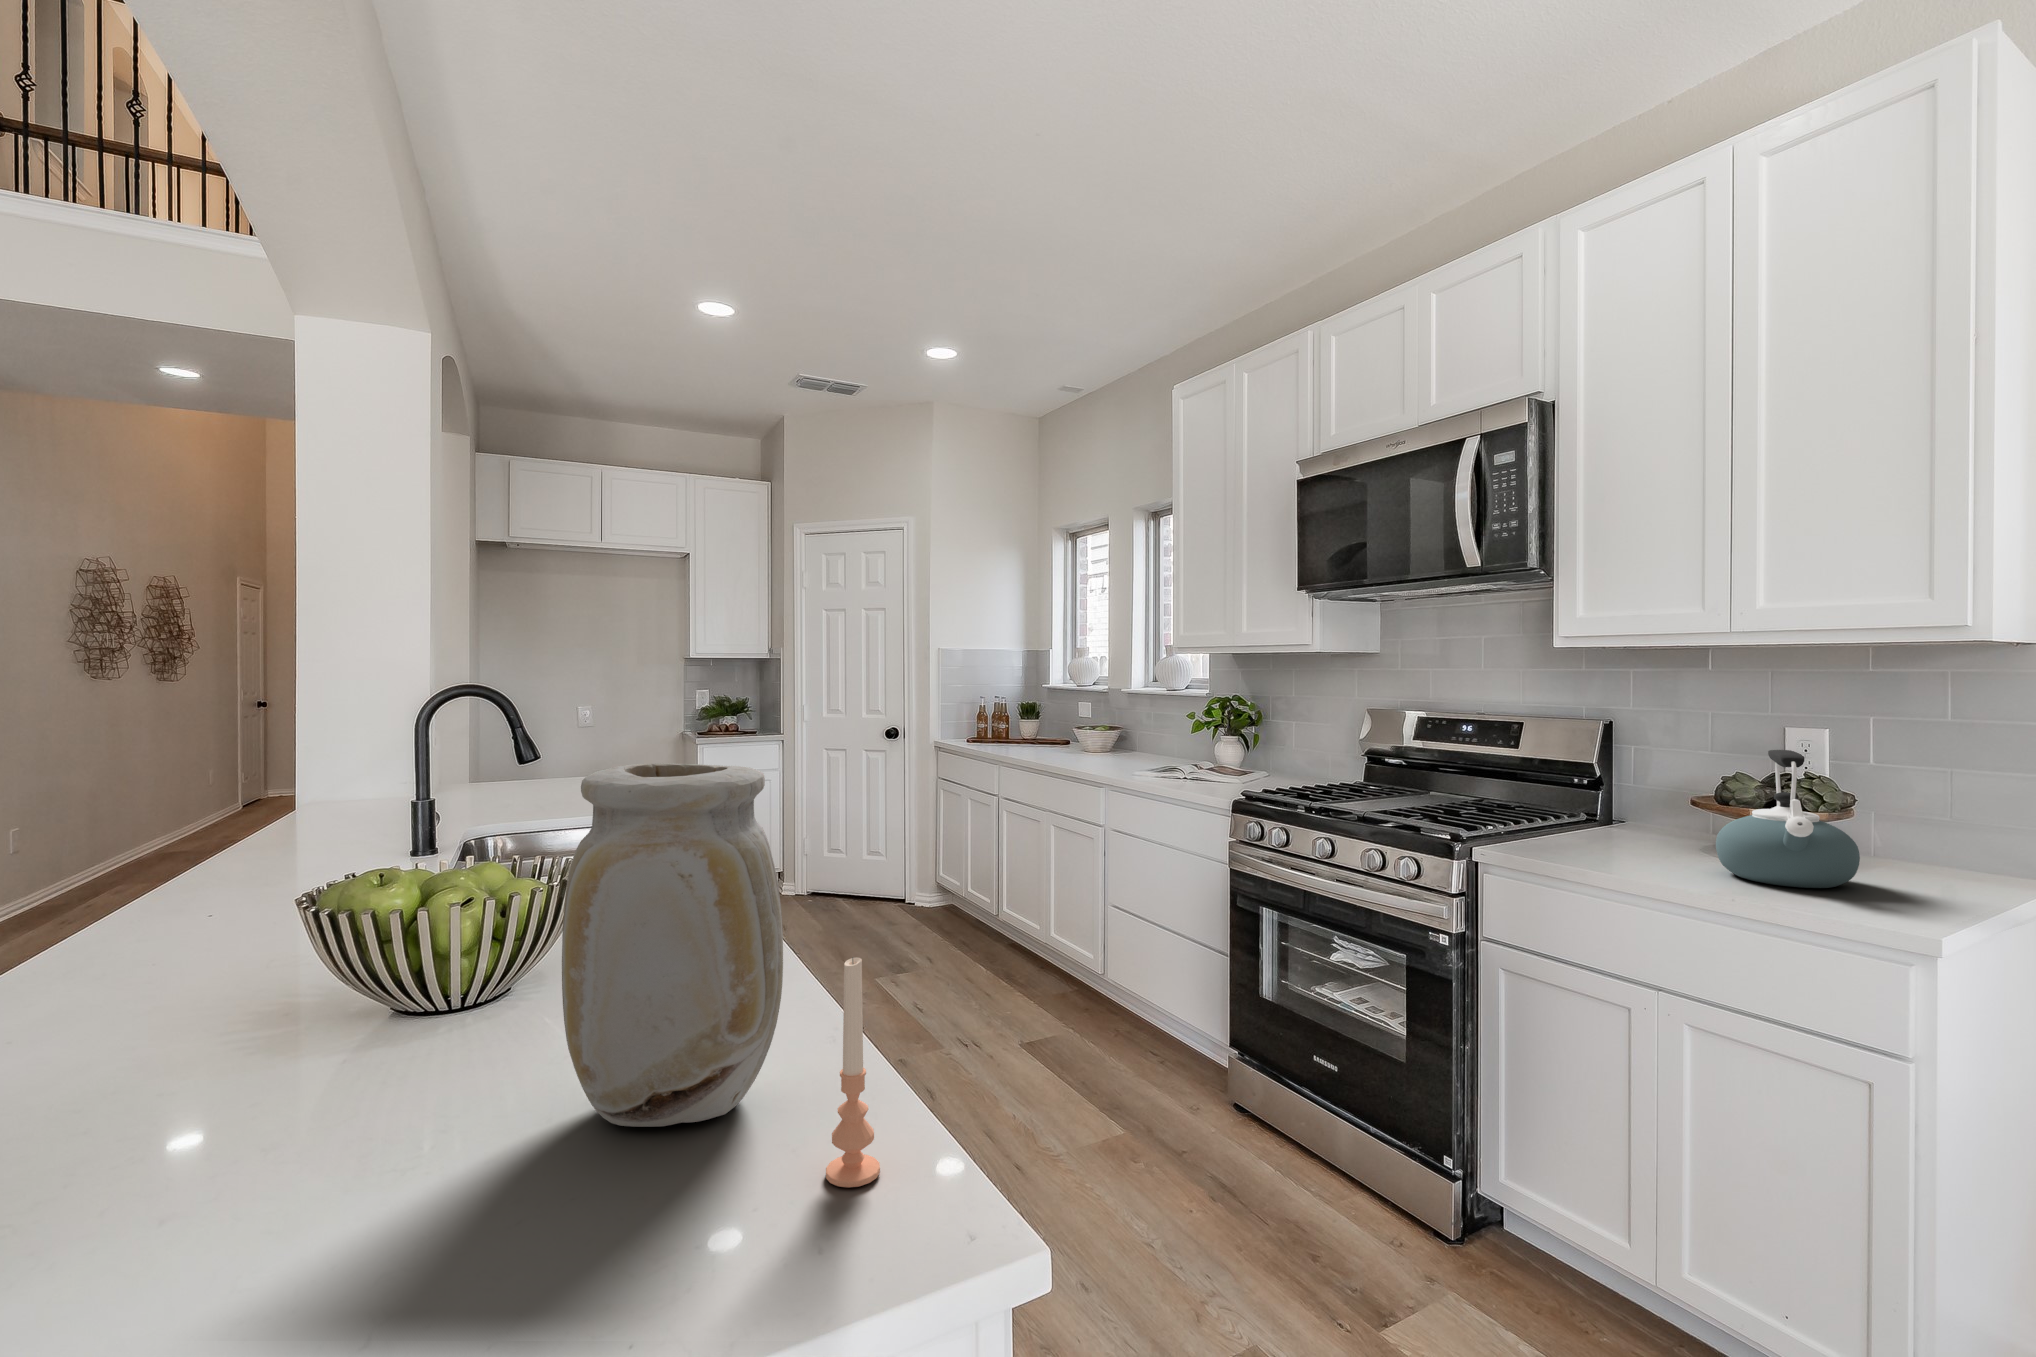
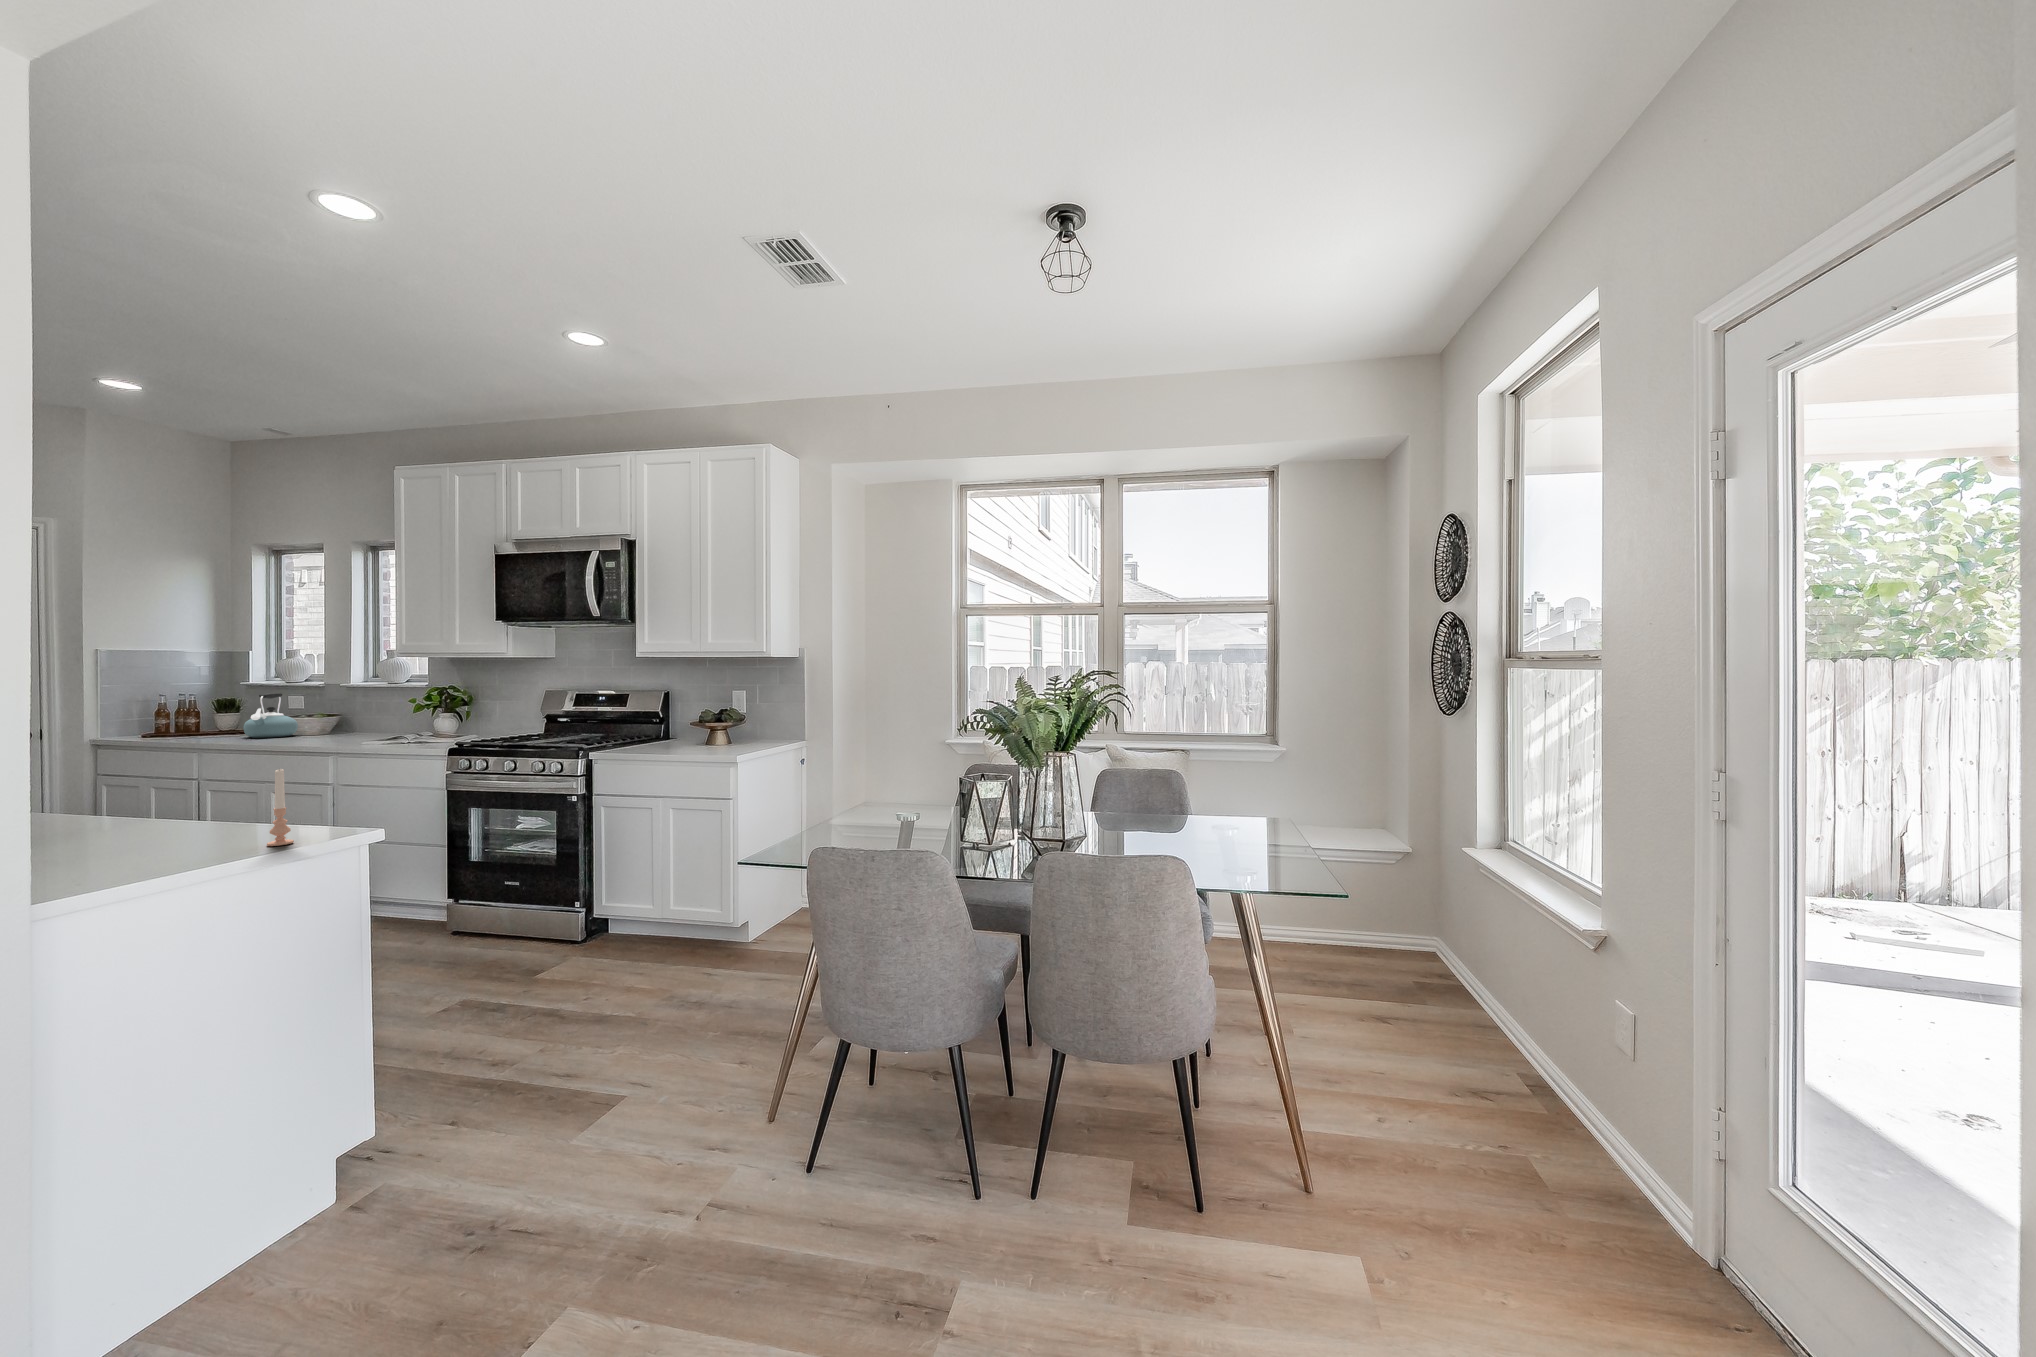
kettle: present [1716,750,1860,888] -> present [243,693,298,738]
vase: present [562,763,783,1127] -> none [84,709,219,857]

